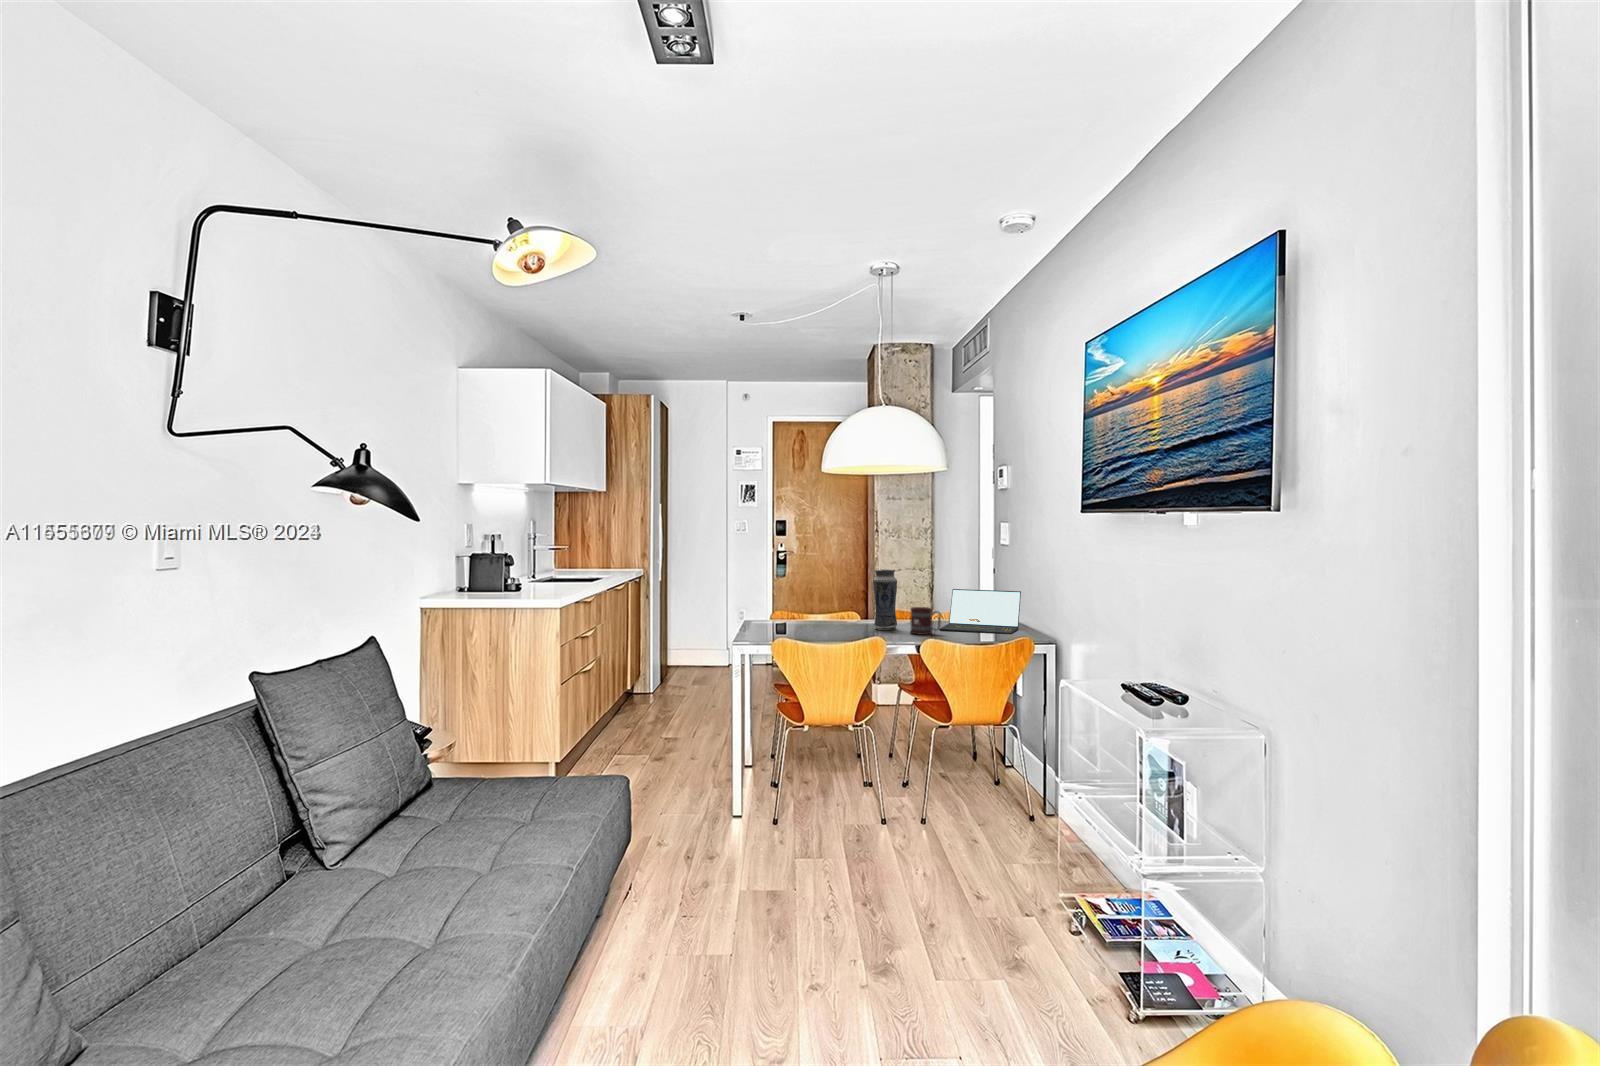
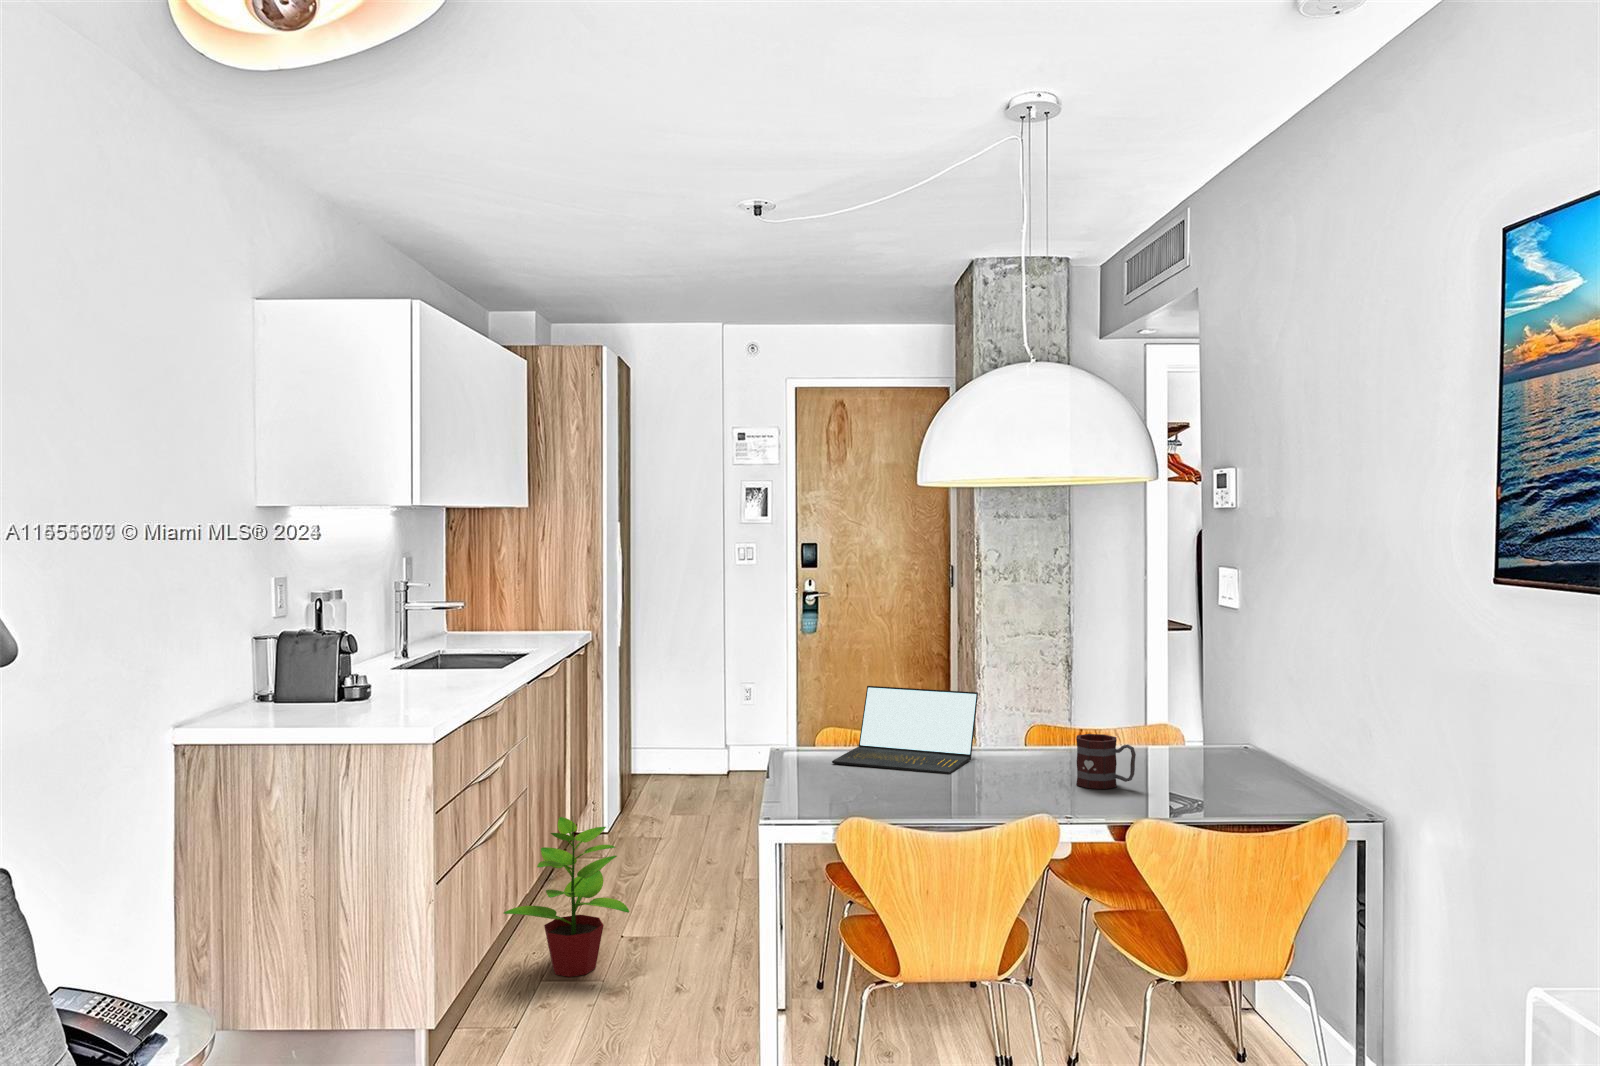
vase: present [873,569,897,630] -> none [1001,660,1046,774]
laptop: present [939,589,1021,634] -> present [832,686,978,774]
potted plant: none [595,663,667,754] -> present [504,817,629,977]

